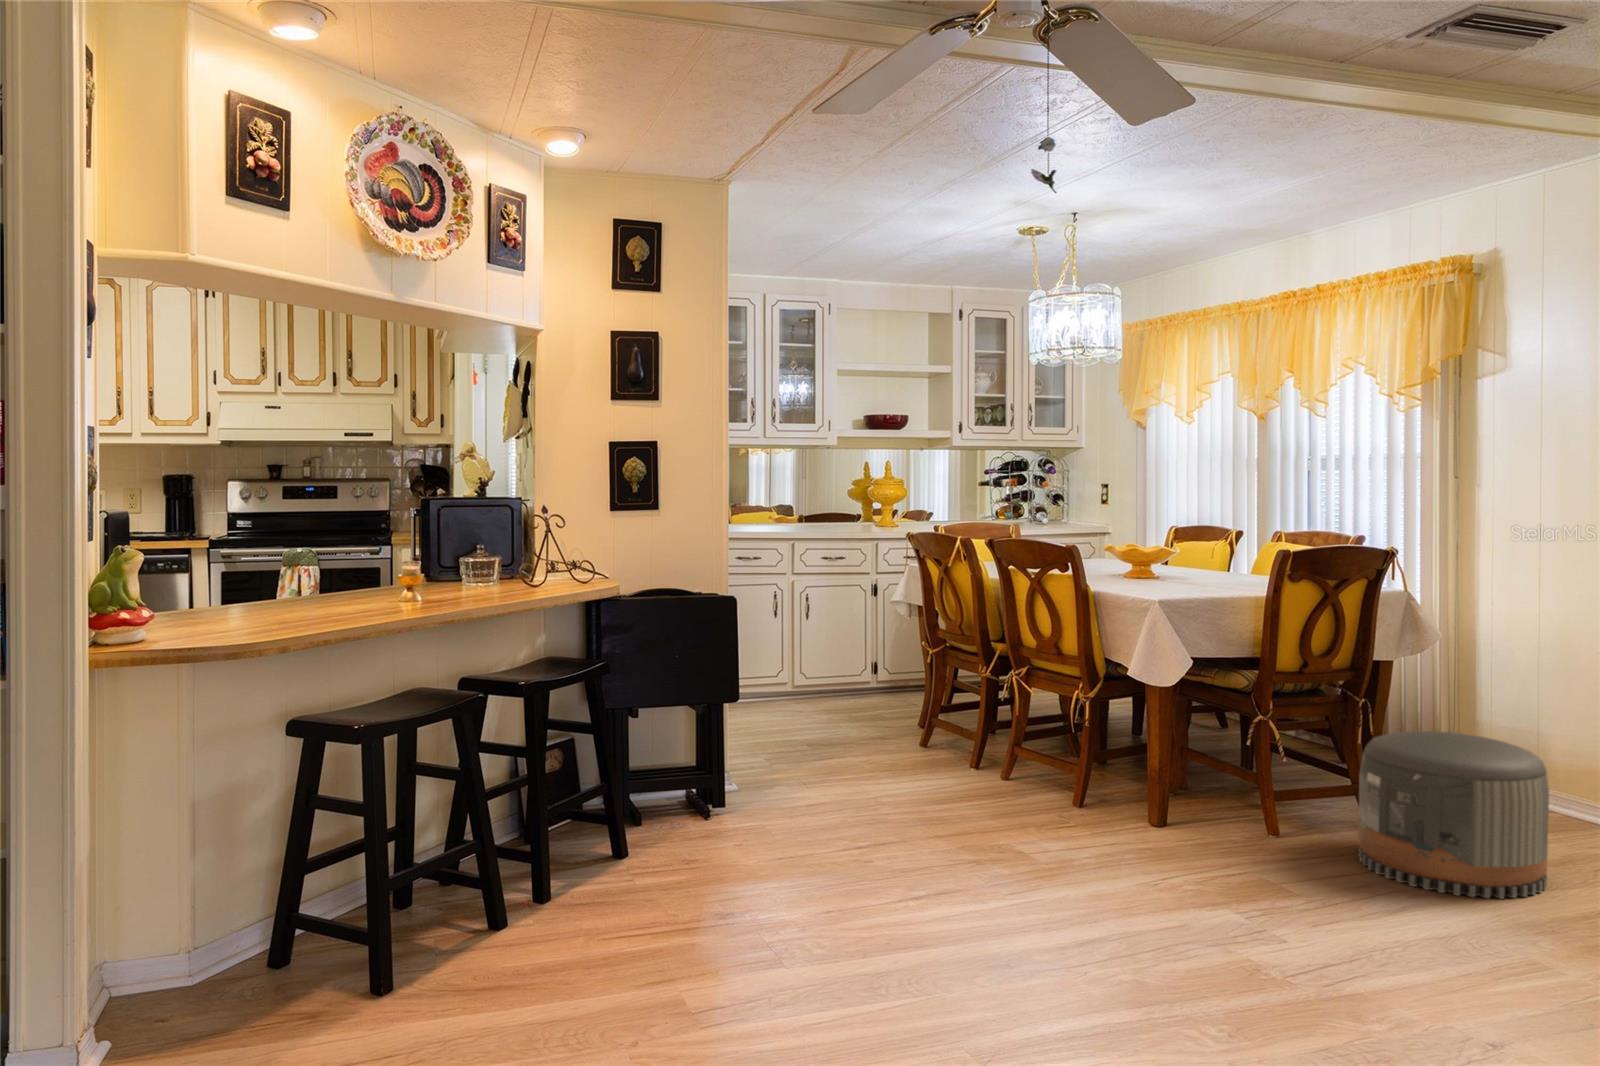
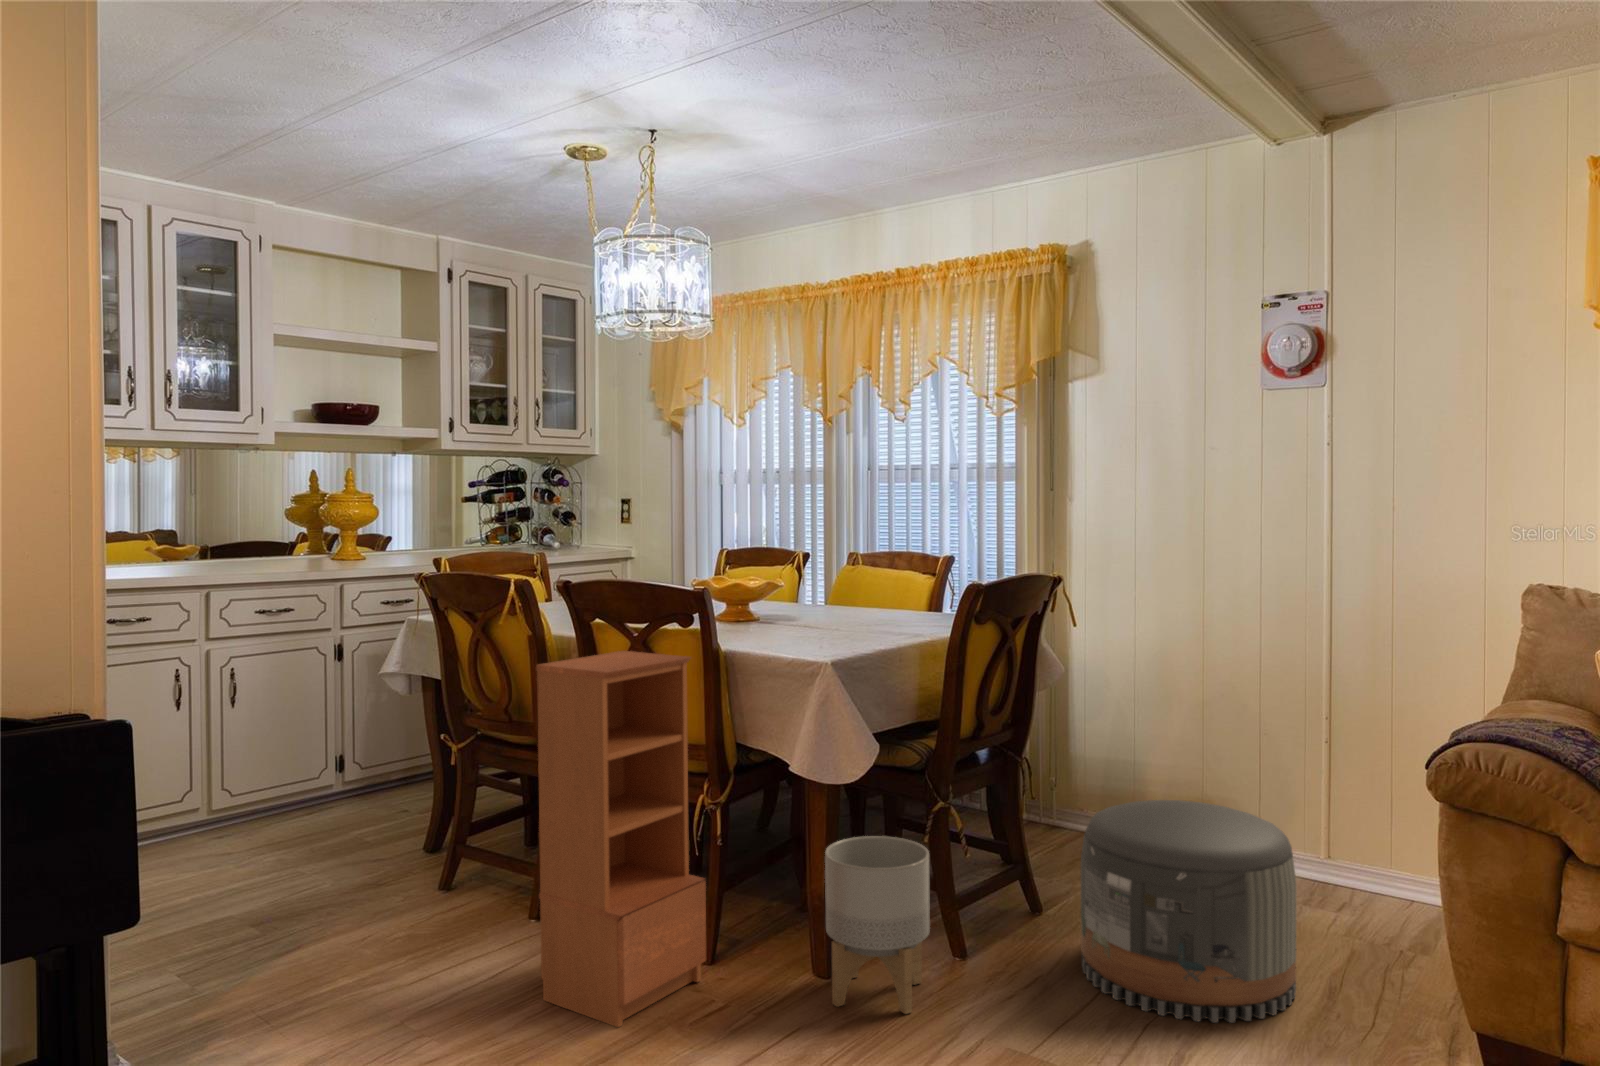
bookcase: none [958,587,1068,822] -> present [536,651,706,1027]
planter: none [1146,728,1225,849] -> present [825,836,930,1014]

